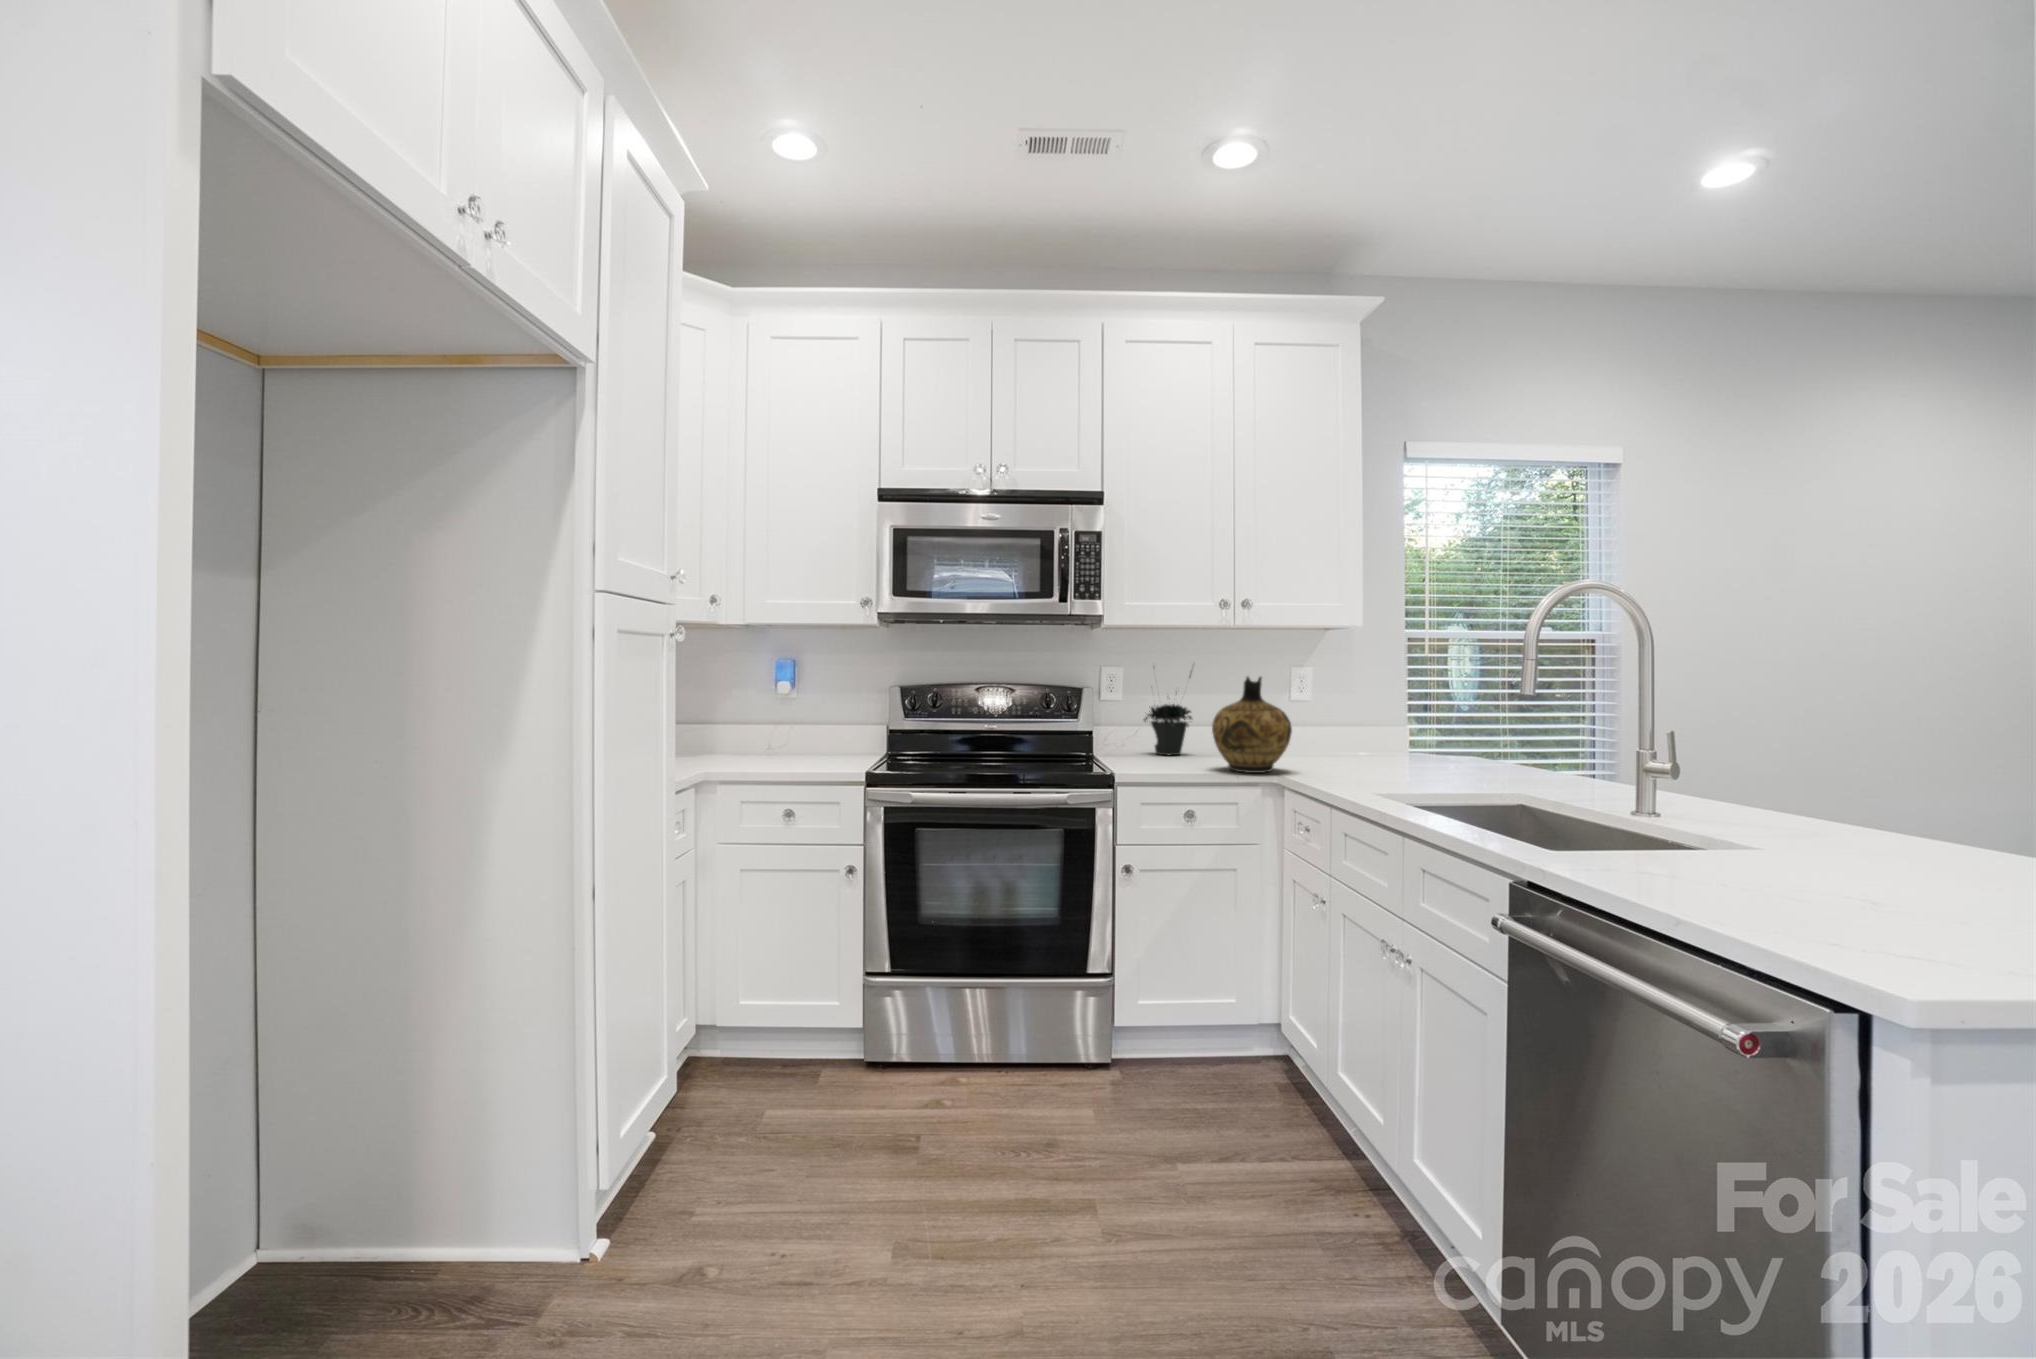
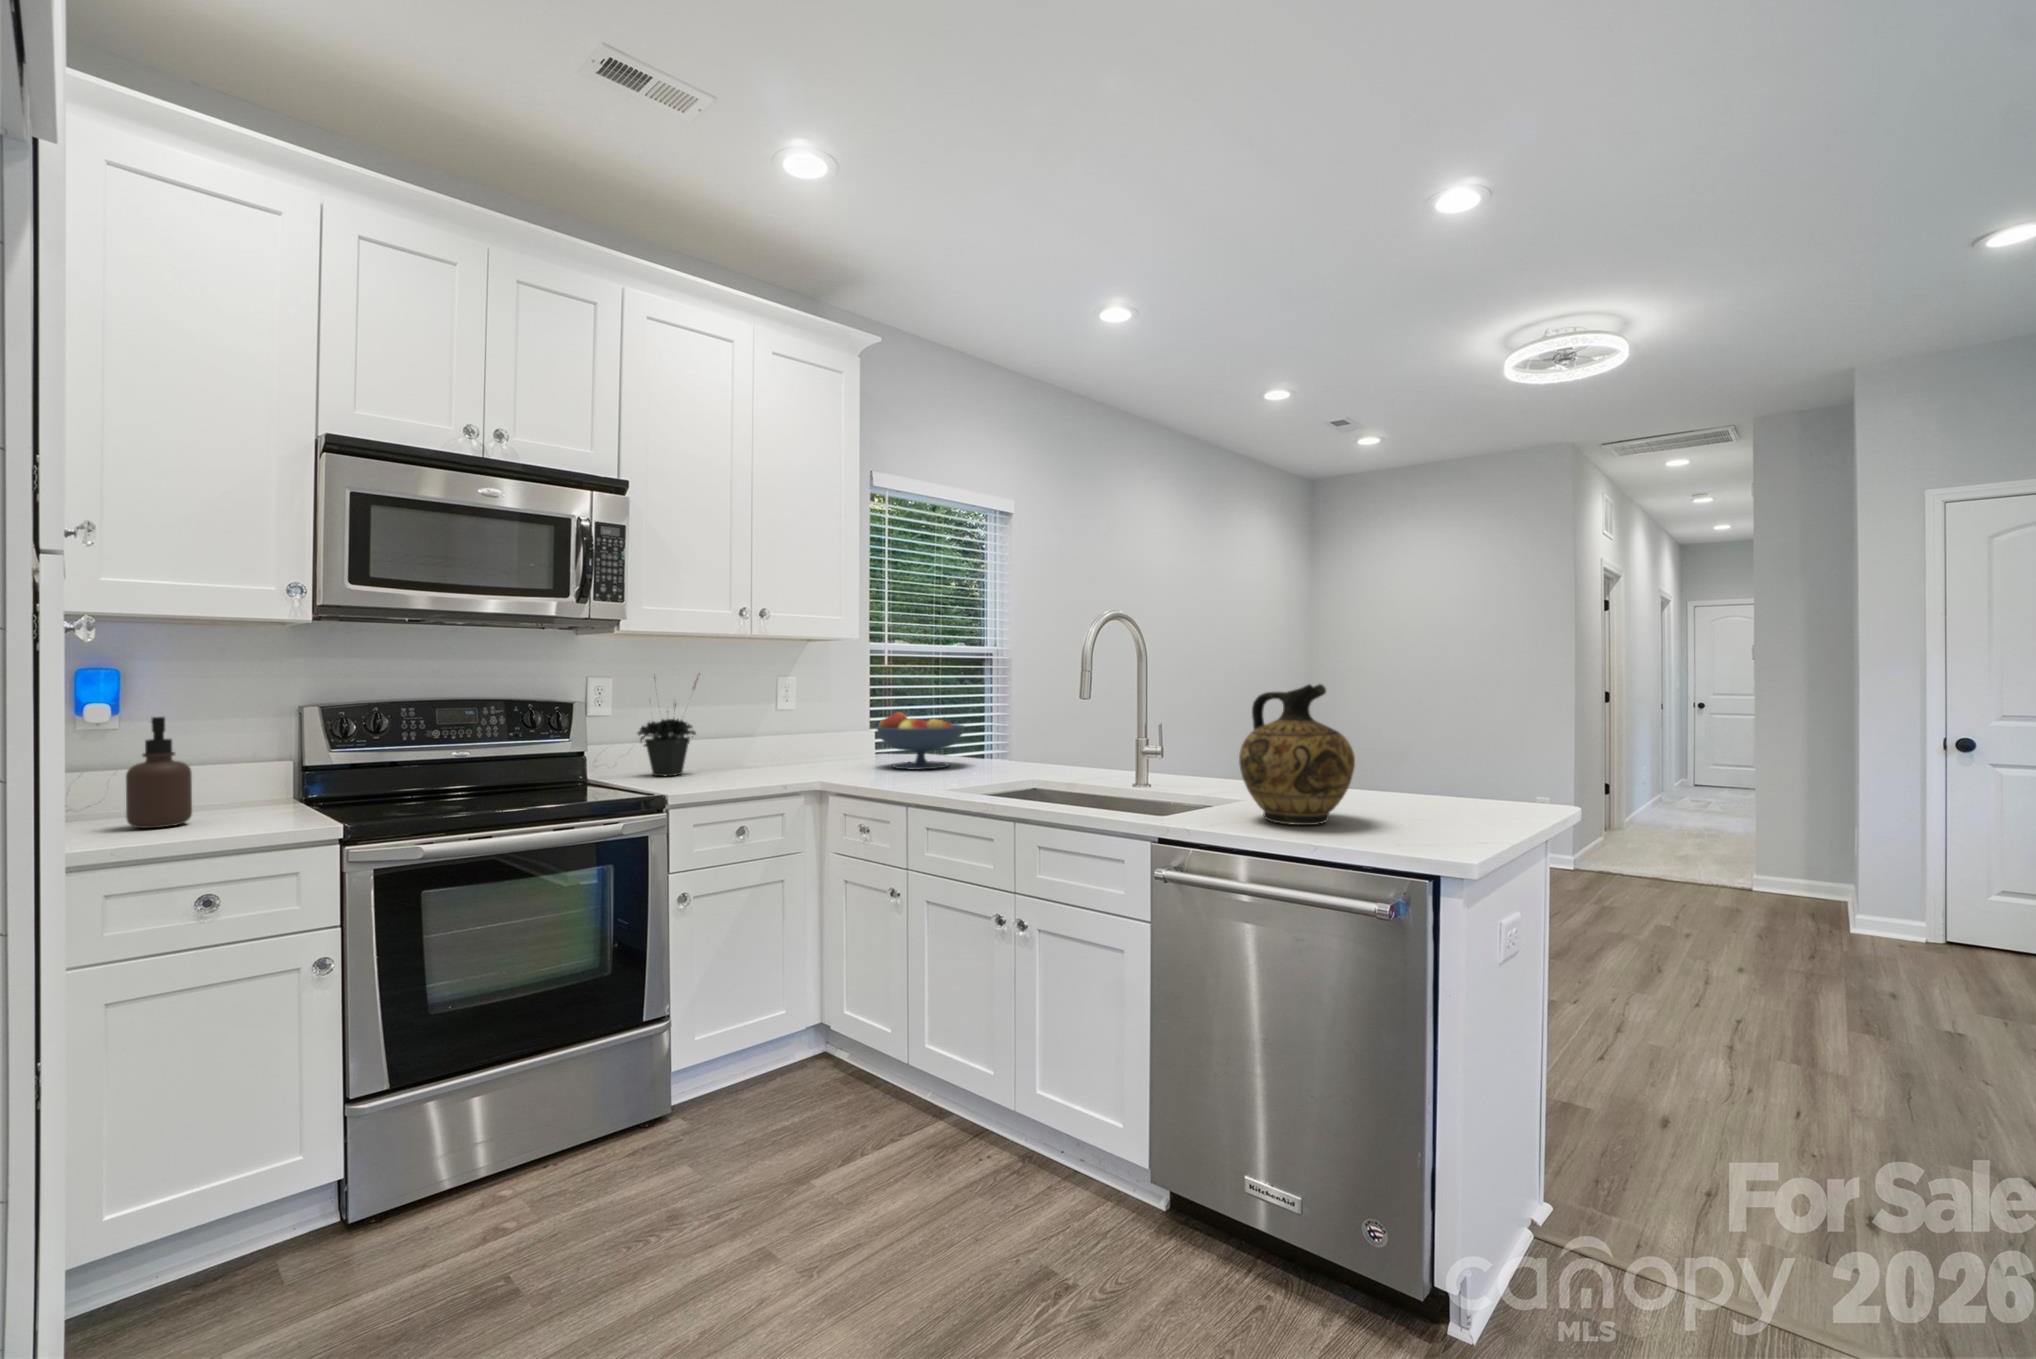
ceramic jug: present [1212,677,1292,773] -> present [1239,684,1355,825]
soap dispenser: none [820,687,850,756] -> present [126,717,192,828]
fruit bowl: none [1366,706,1476,773] -> present [876,712,964,770]

